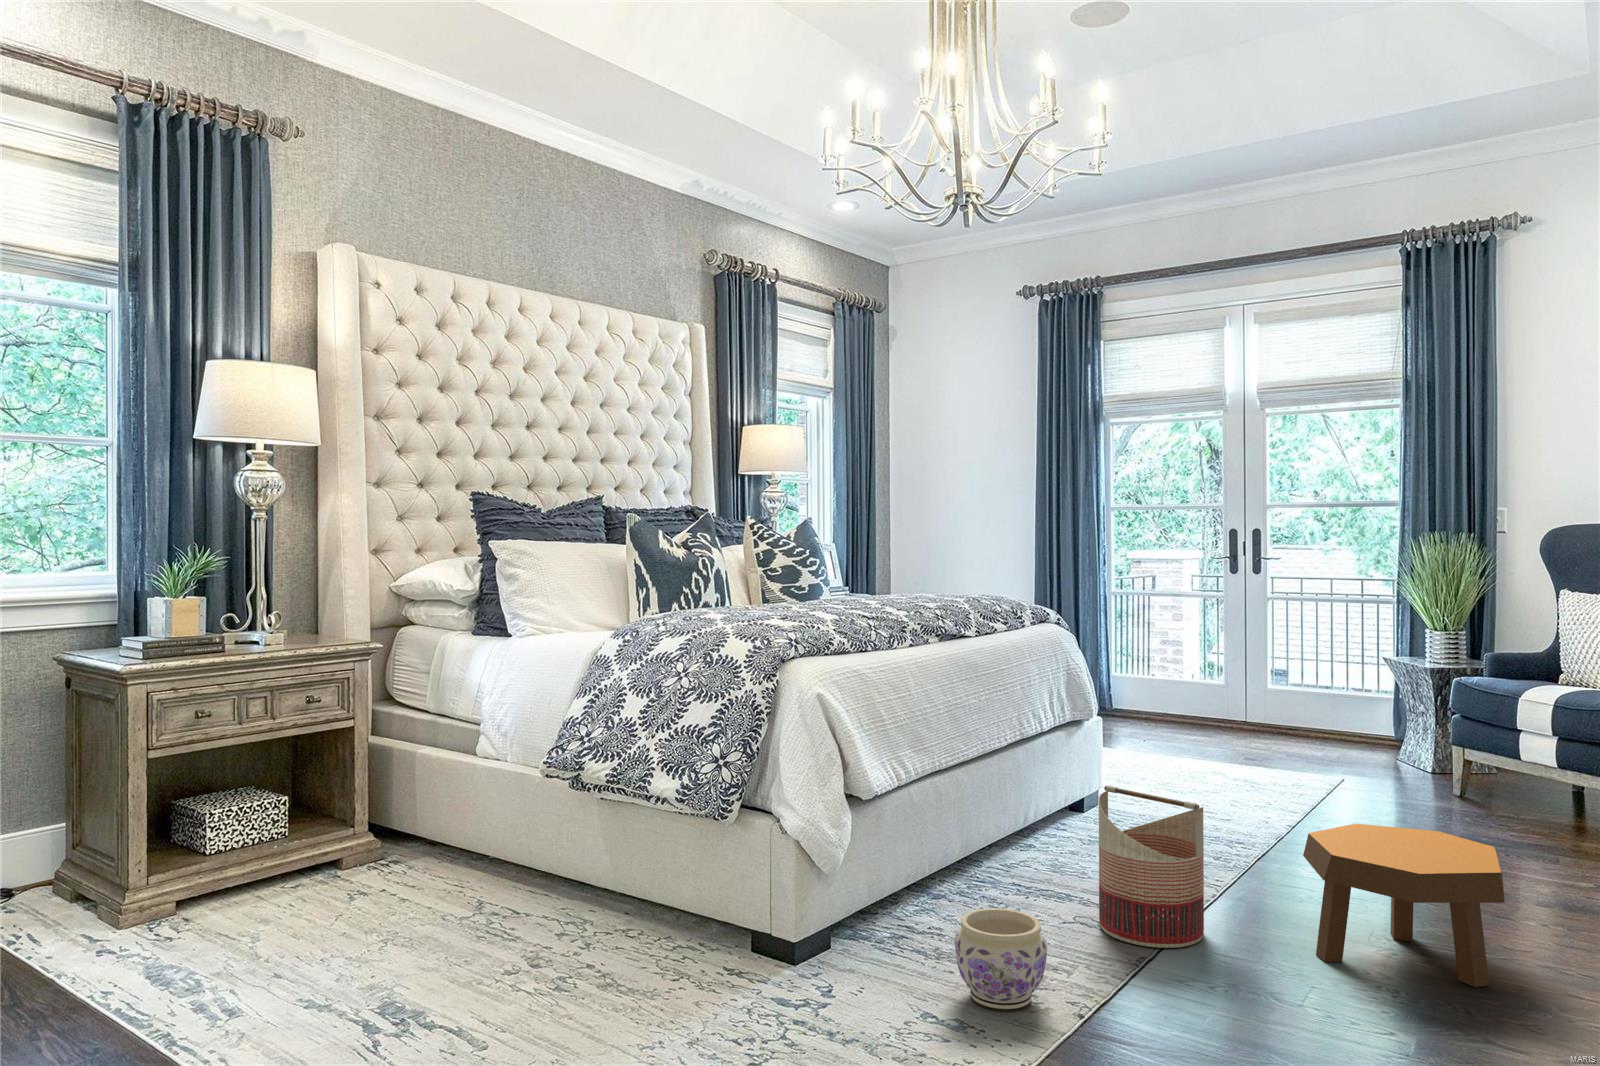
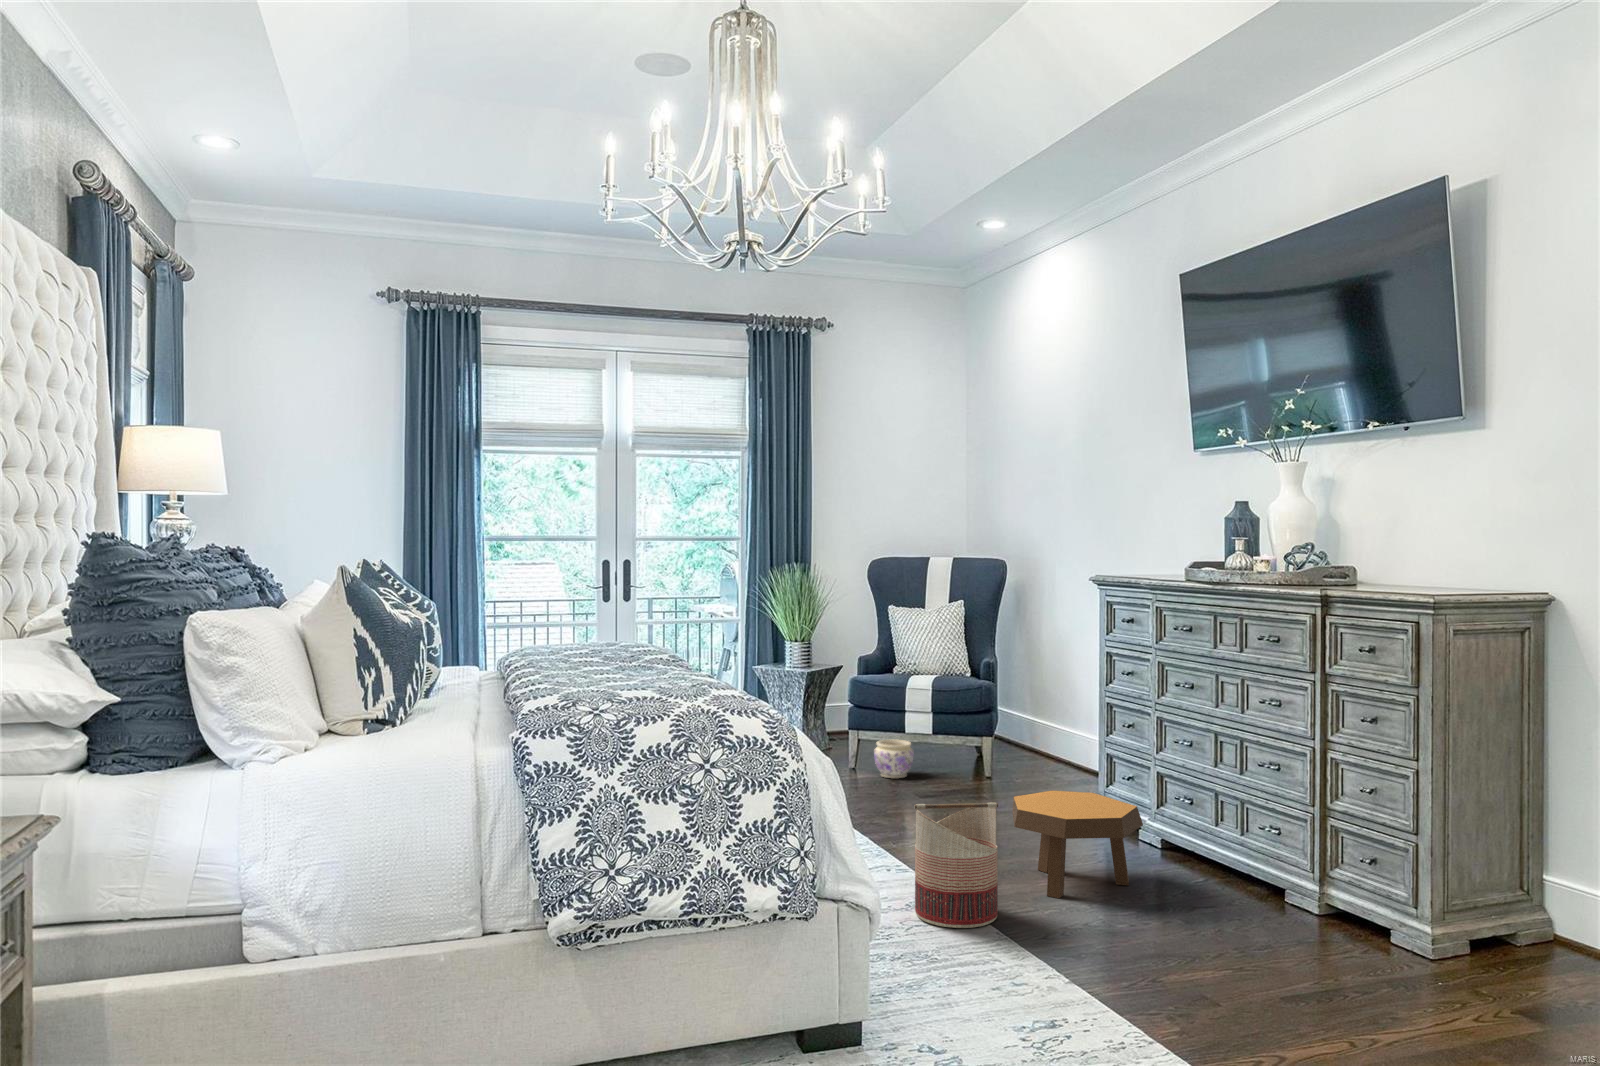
planter: present [955,908,1047,1011] -> present [874,740,914,779]

